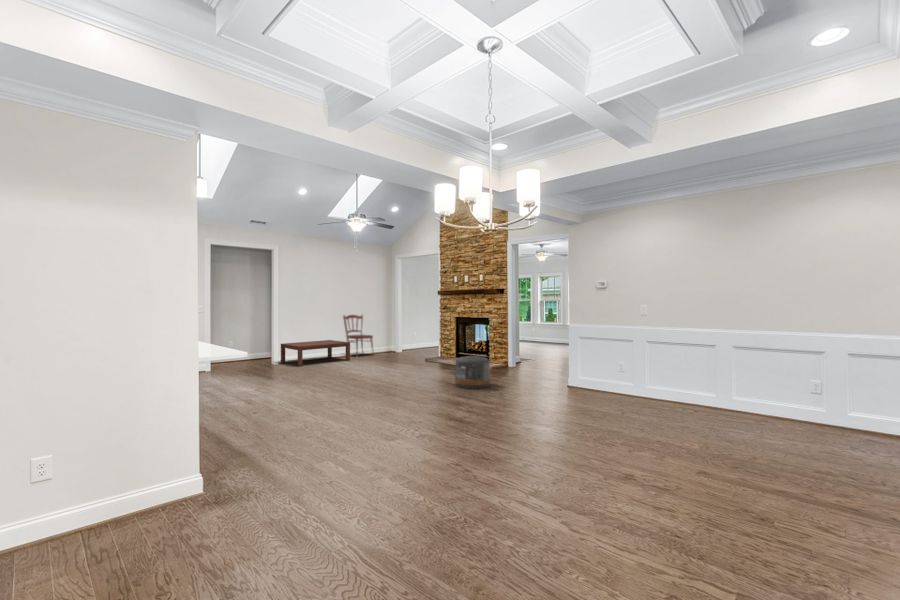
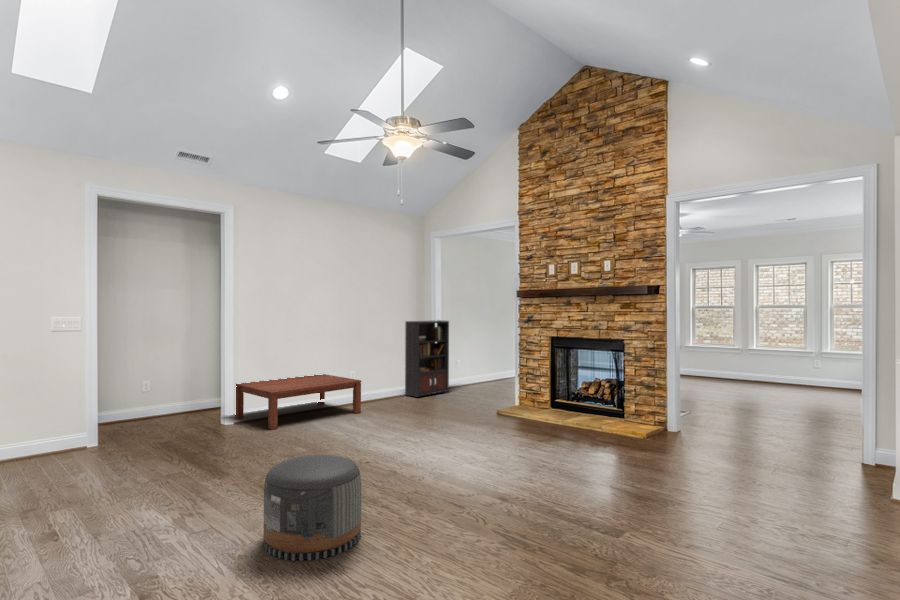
bookcase: none [380,310,407,354] -> present [405,320,449,397]
dining chair: present [343,315,373,353] -> none [343,329,397,406]
pouf: present [455,356,490,388] -> present [263,455,361,561]

